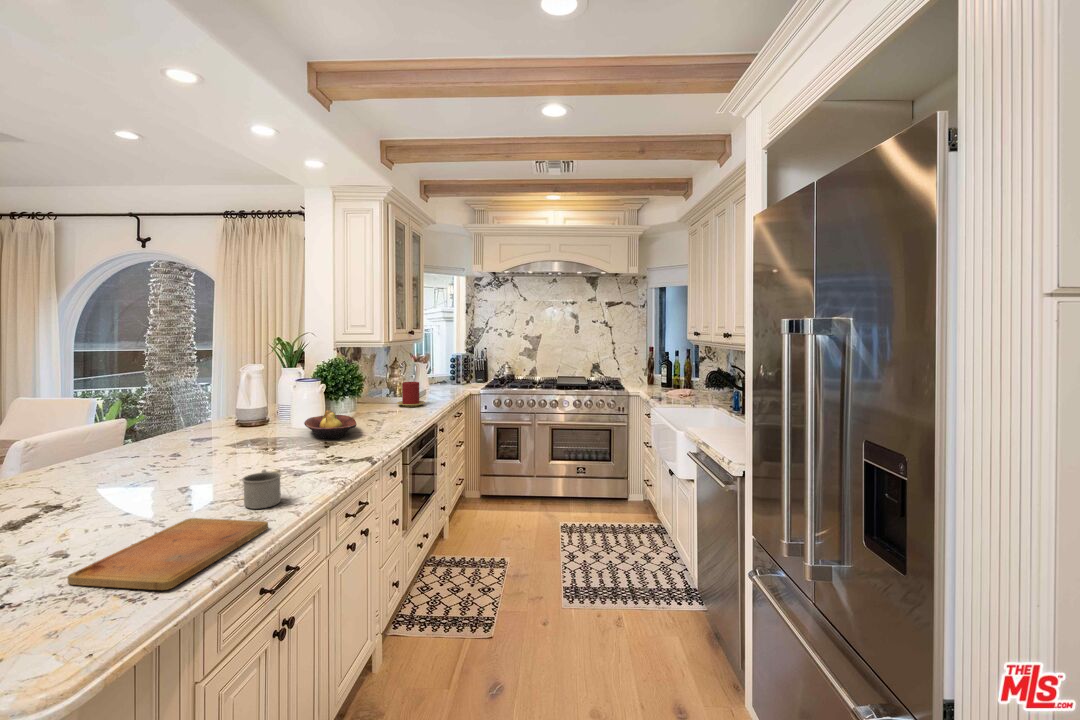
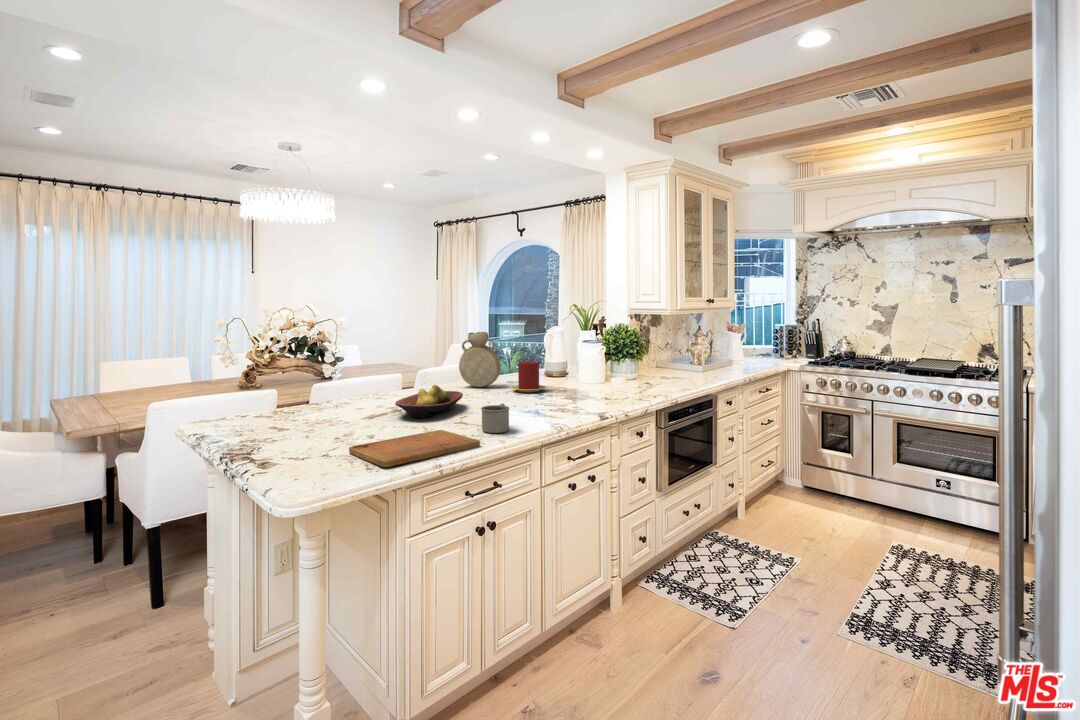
vase: none [130,377,194,449] -> present [459,332,500,387]
candle: present [397,382,425,407] -> present [512,361,546,392]
fruit bowl: present [304,410,357,439] -> present [395,385,463,418]

